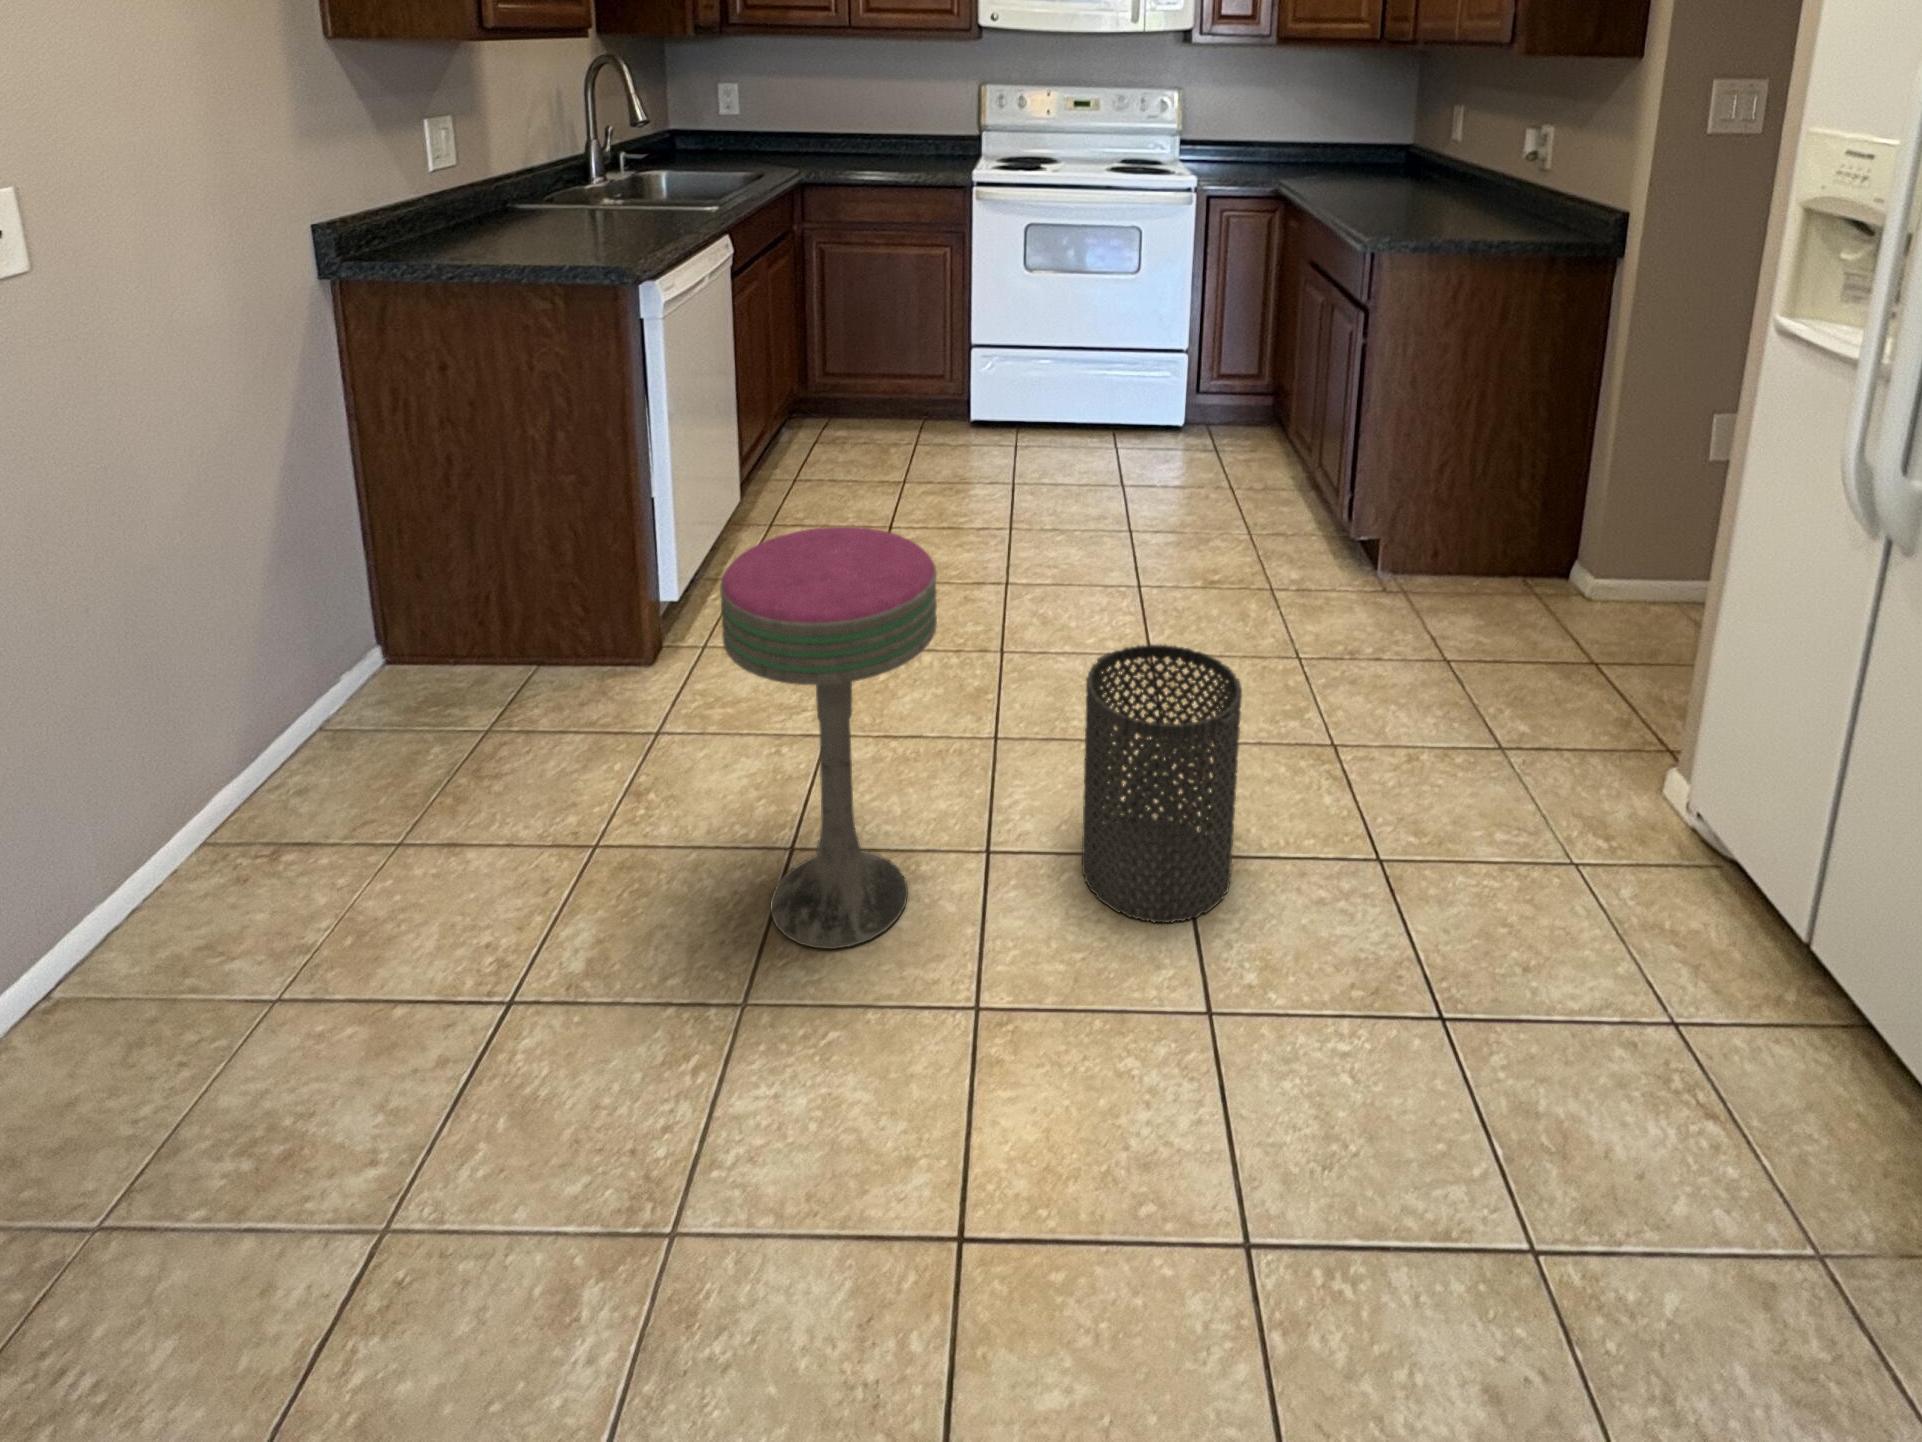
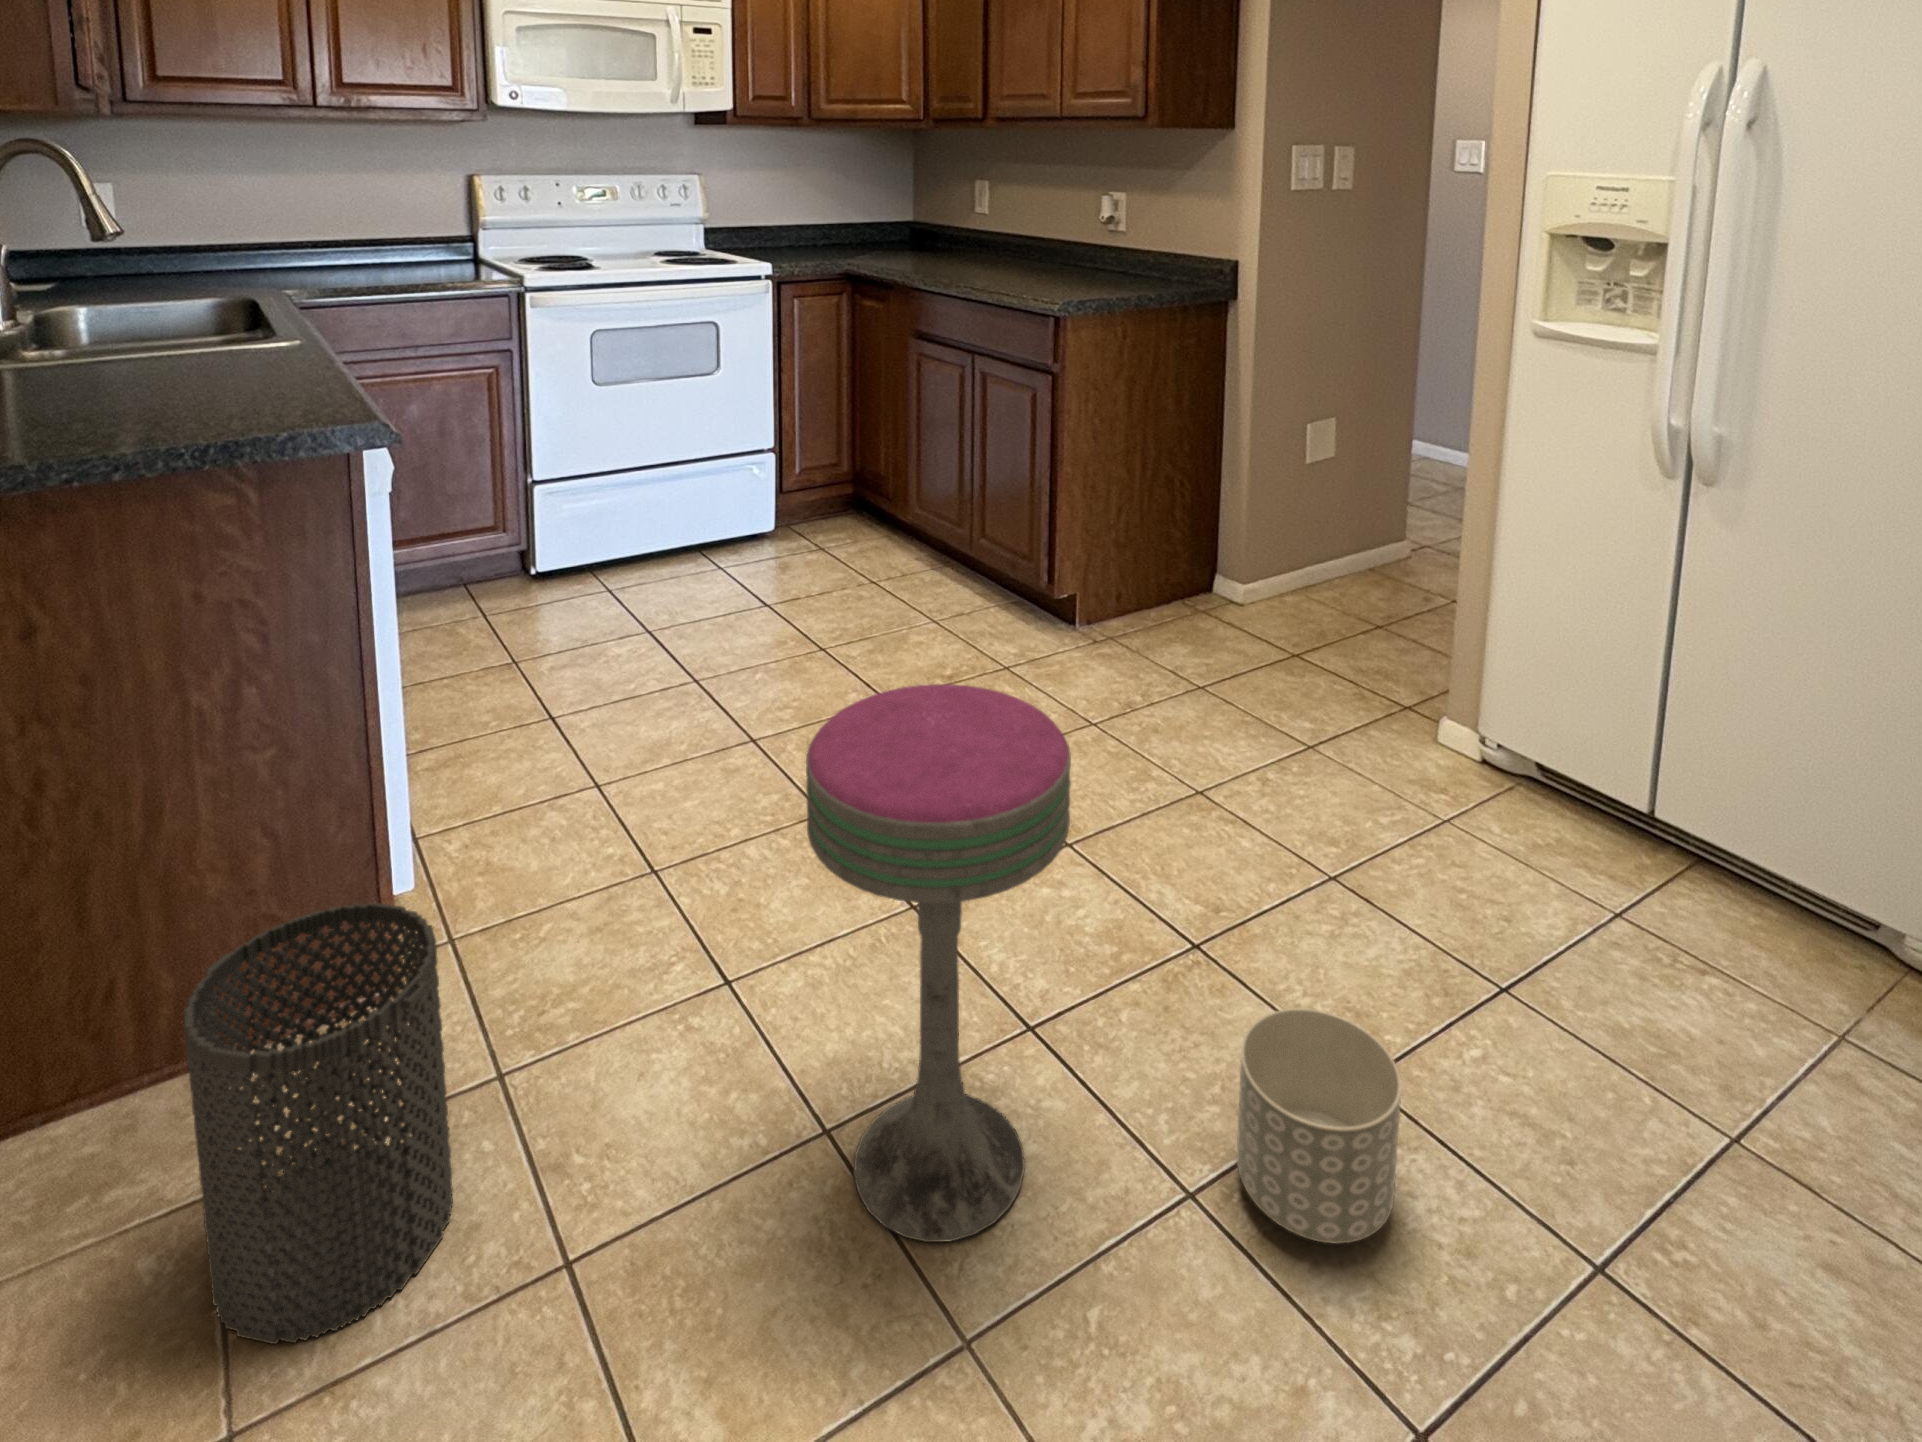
trash can: present [1082,645,1242,923] -> present [184,903,453,1344]
planter: none [999,897,1141,1102] -> present [1237,1008,1401,1244]

